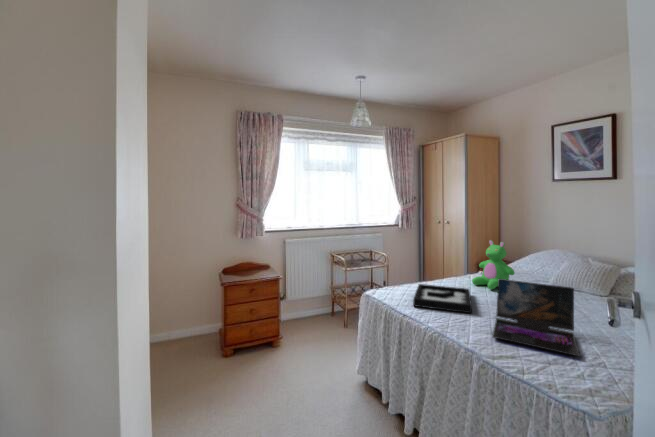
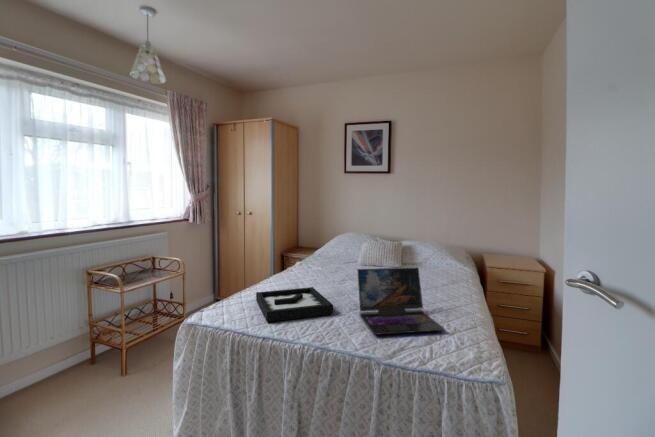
teddy bear: present [472,240,514,289] -> none [306,231,346,284]

